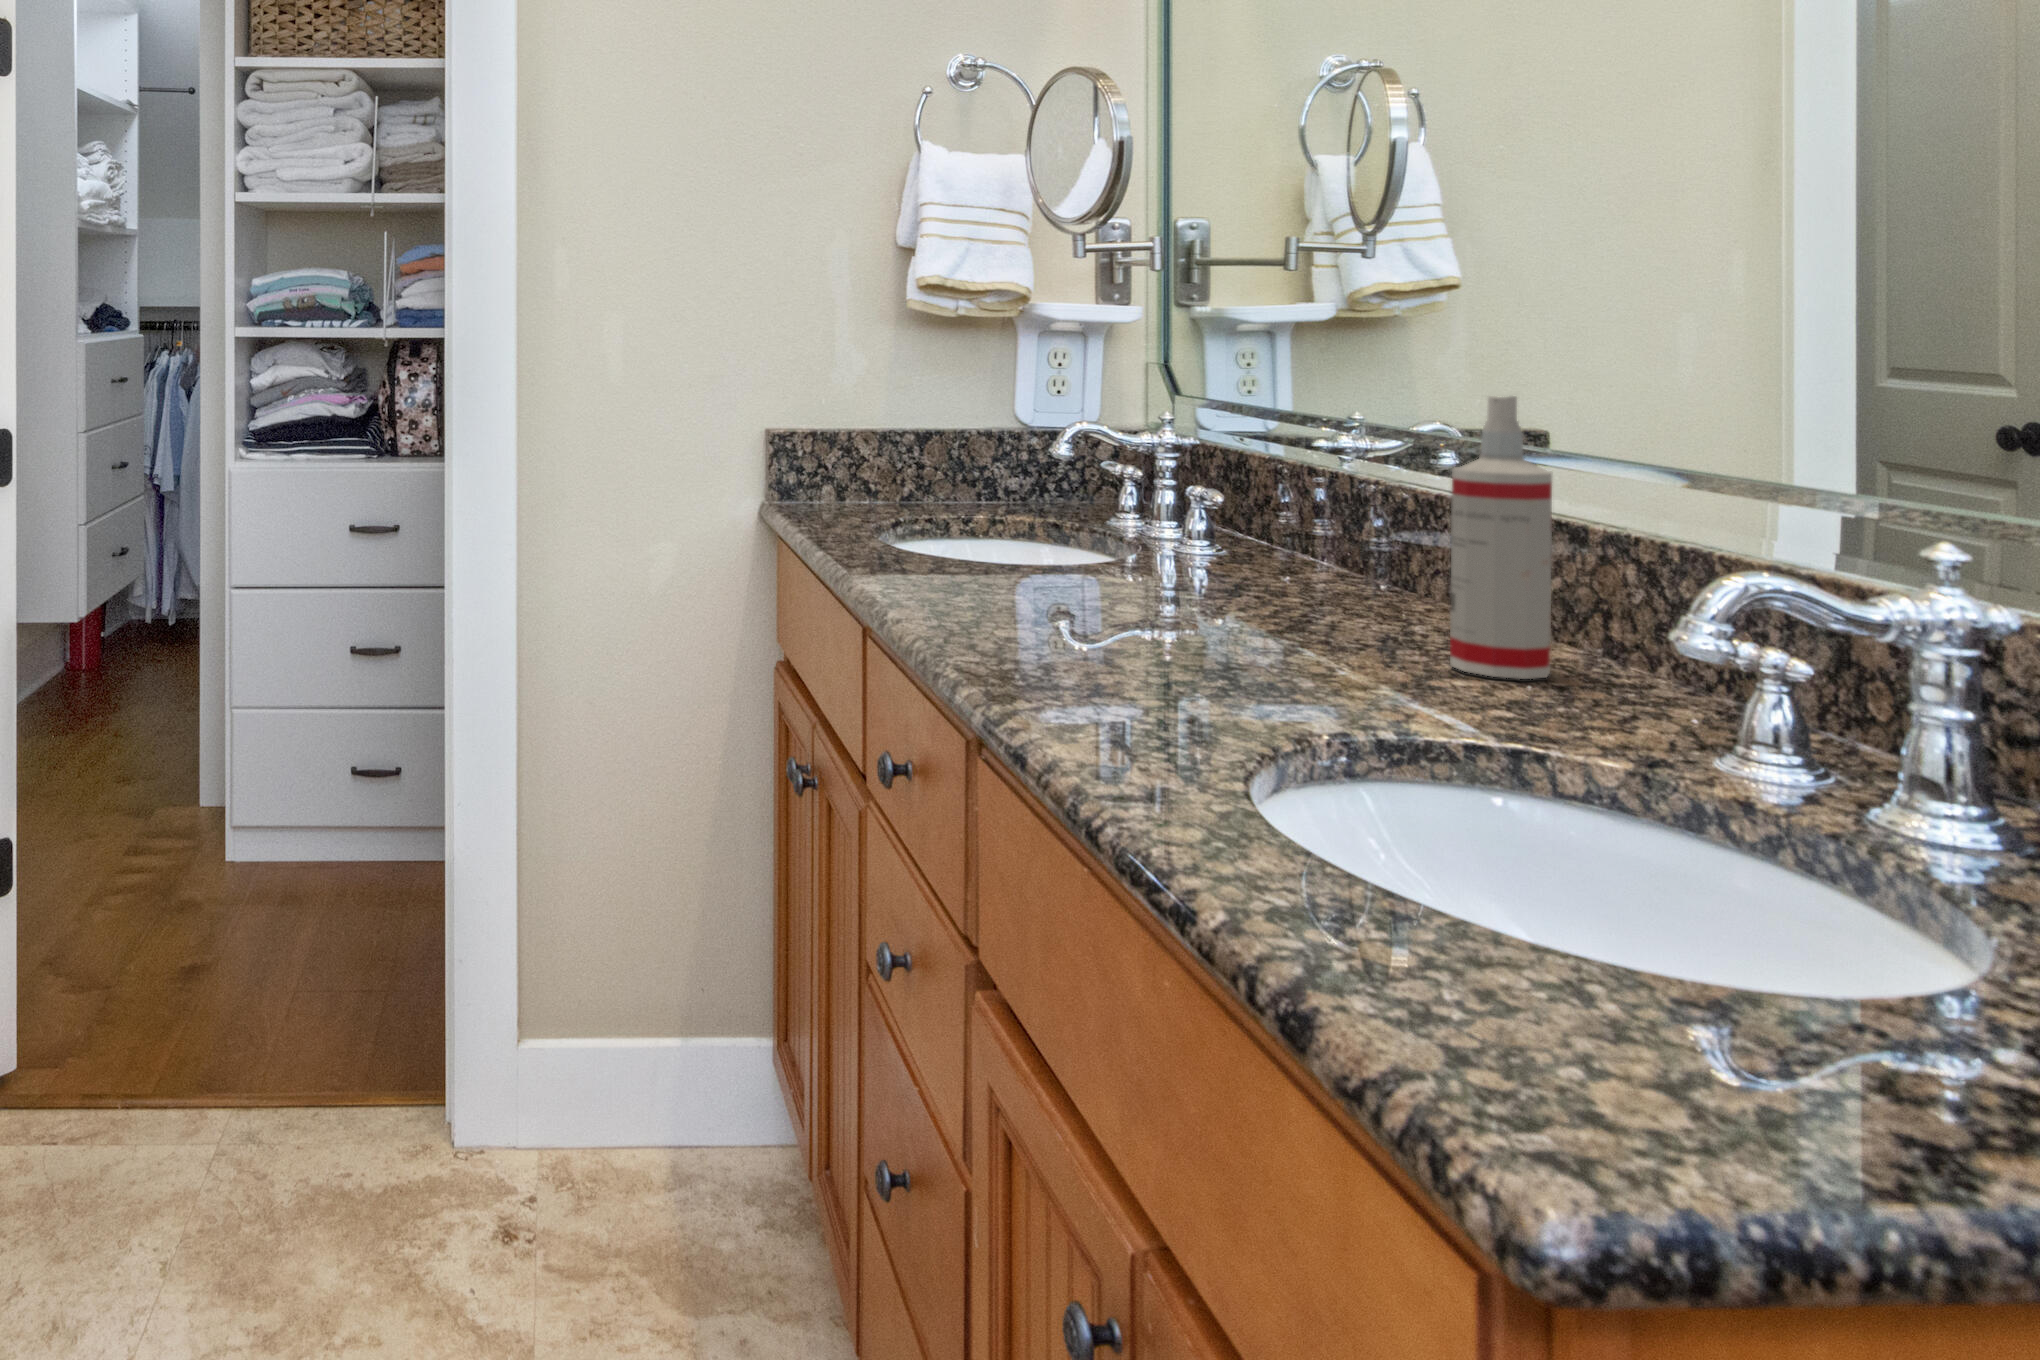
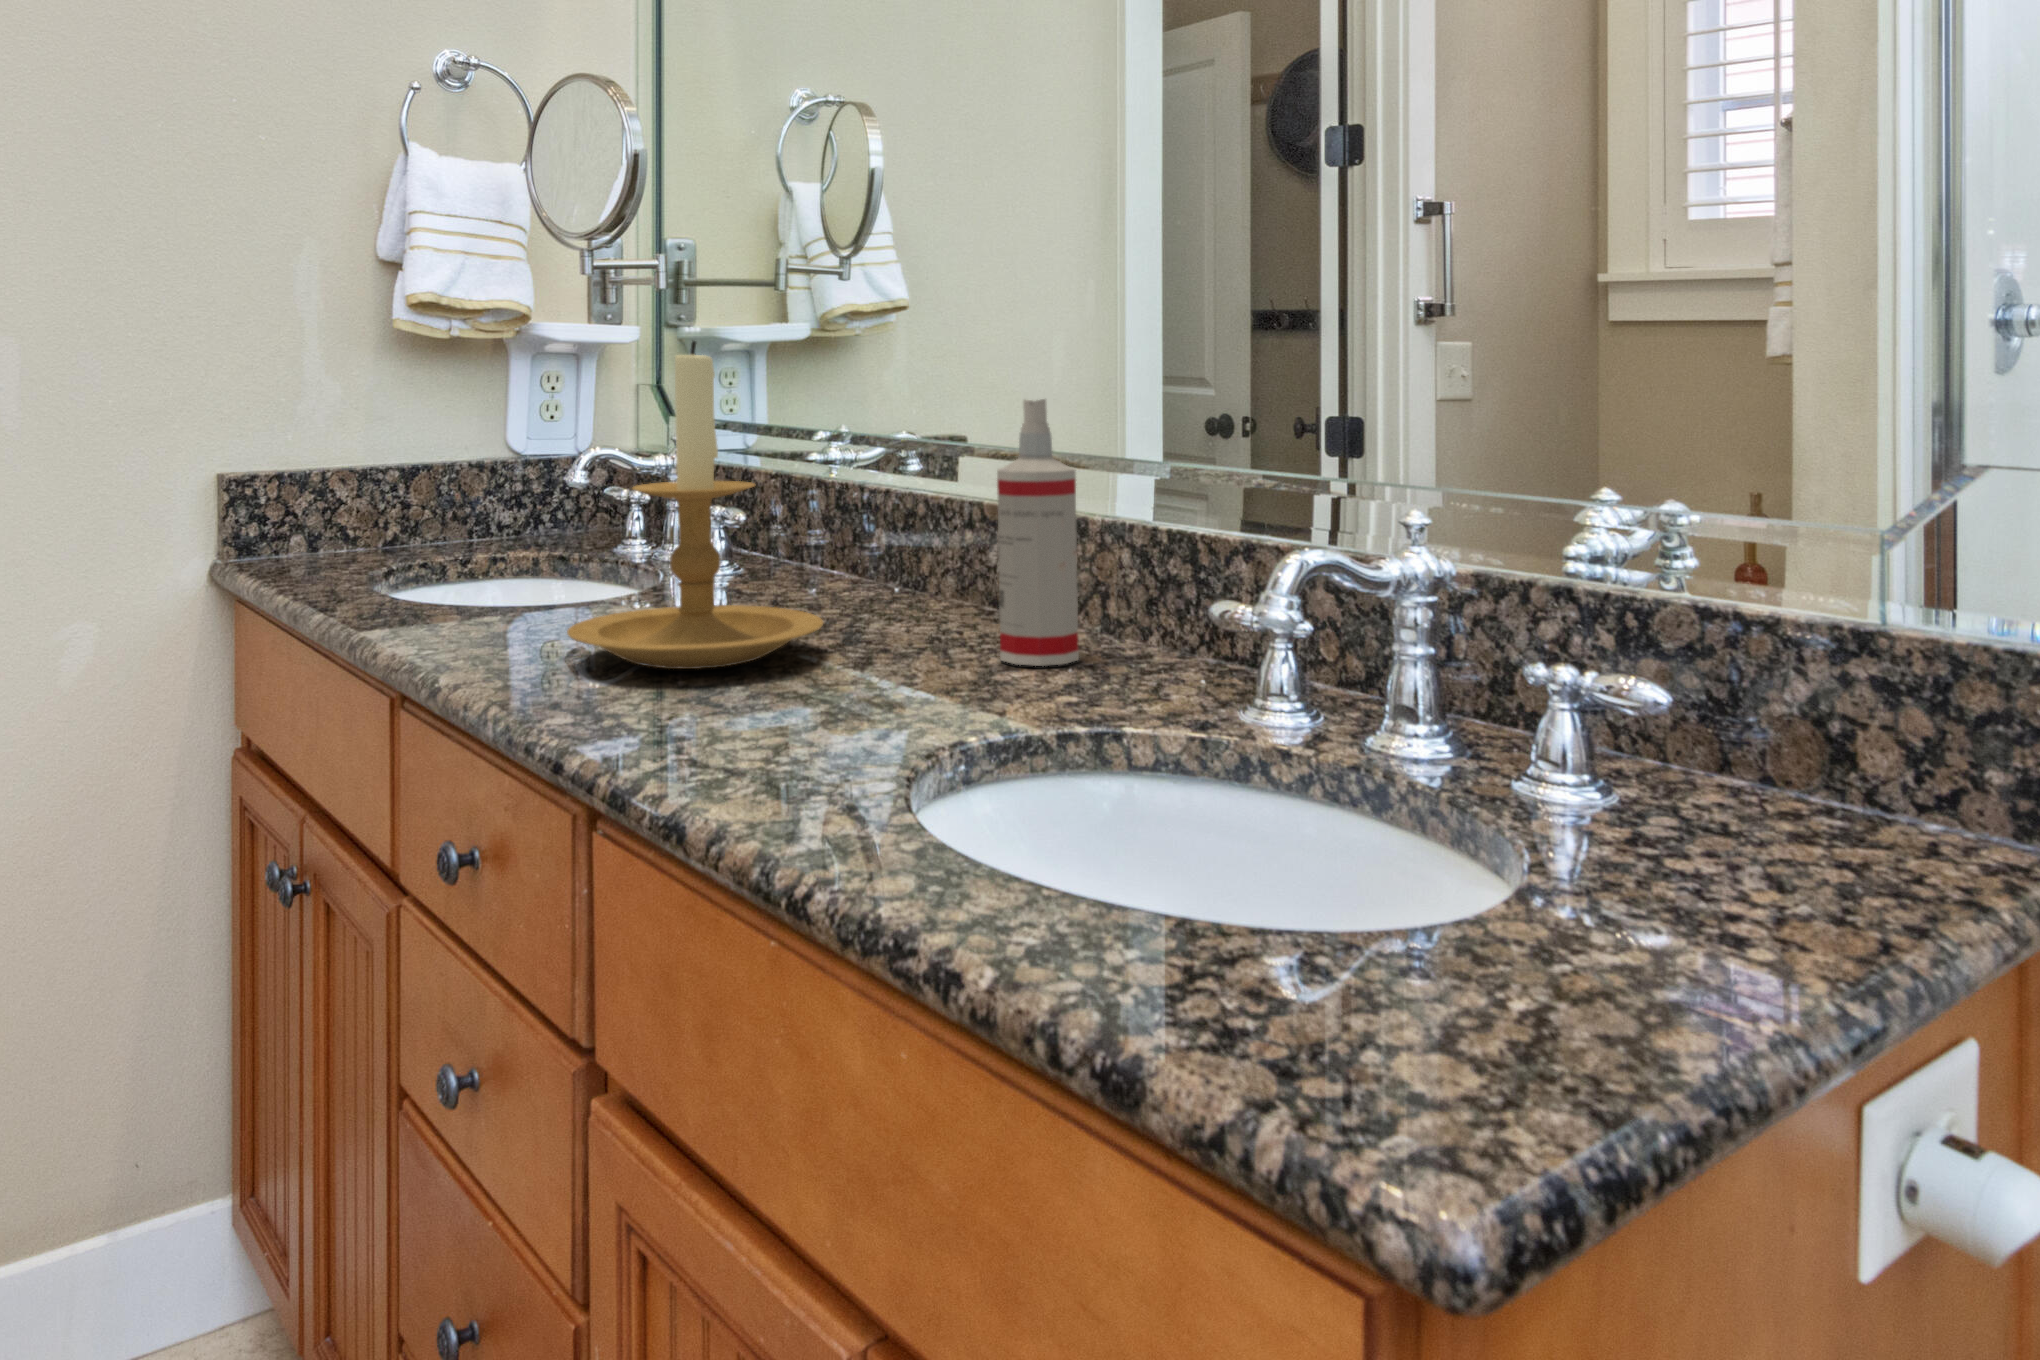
candle holder: none [1003,328,1257,633] -> present [567,341,823,669]

